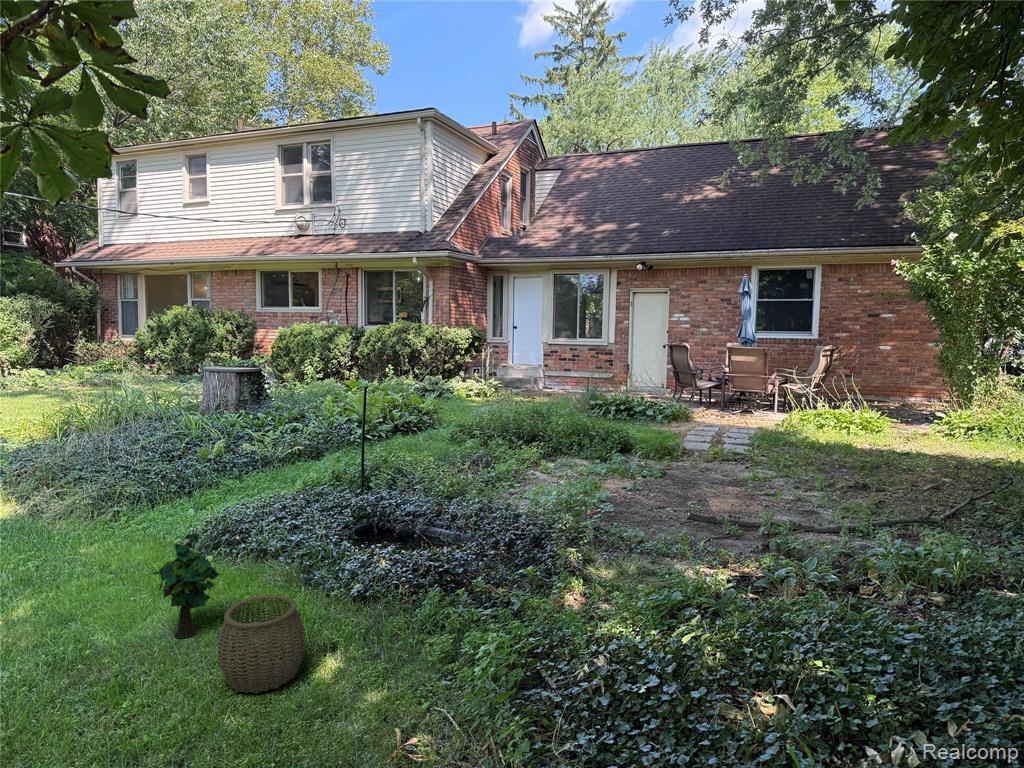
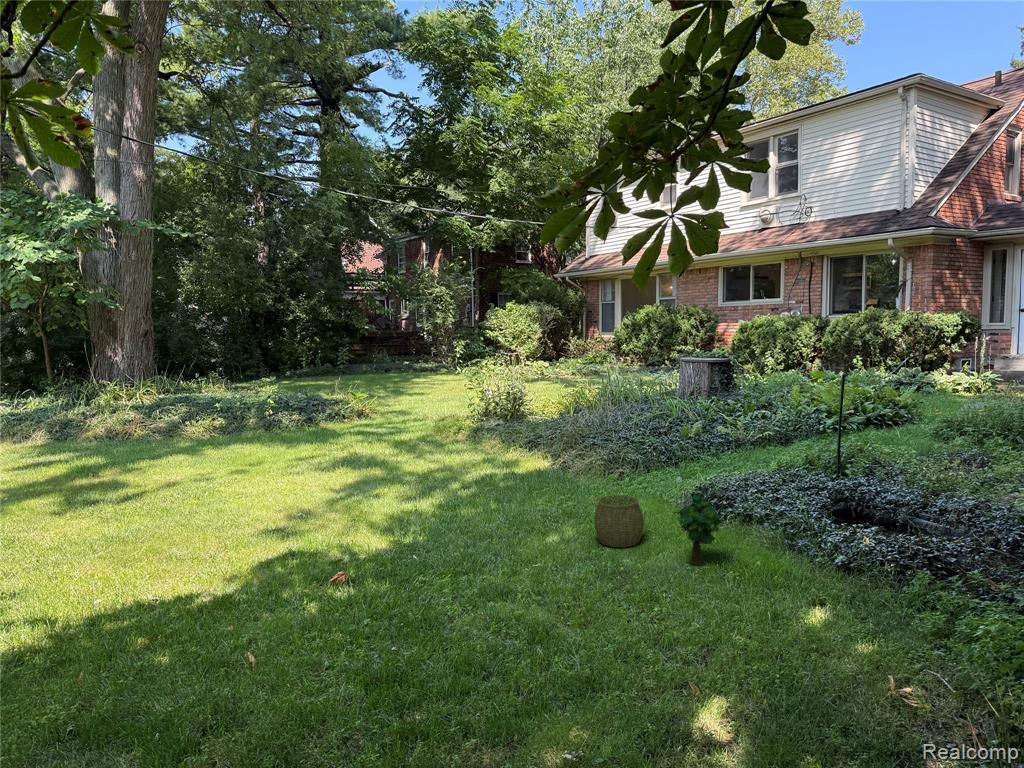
woven basket: present [217,595,306,693] -> present [594,495,644,547]

